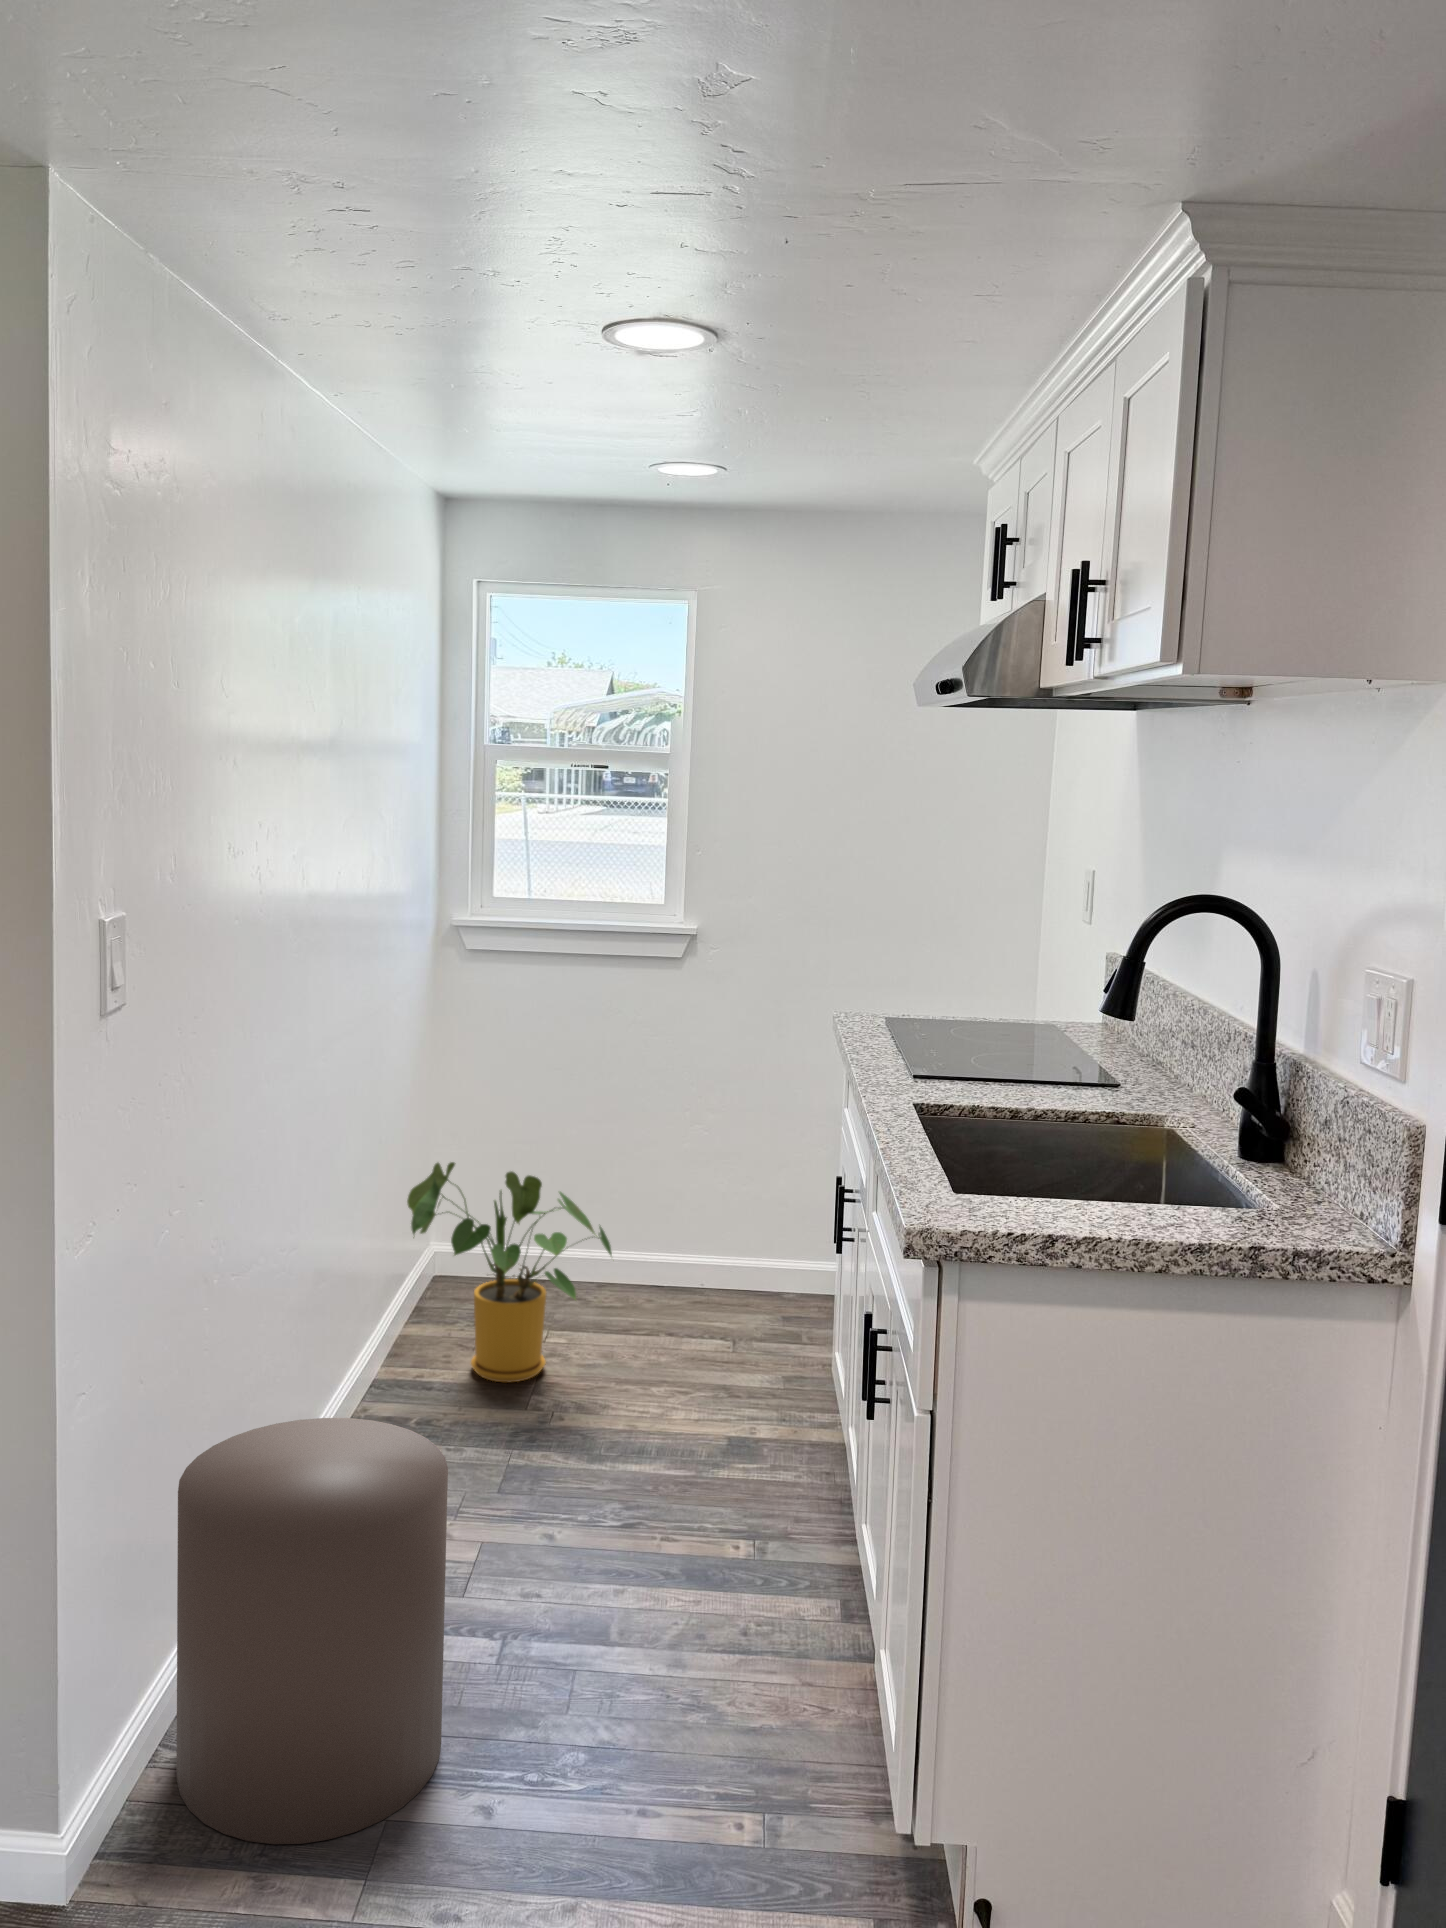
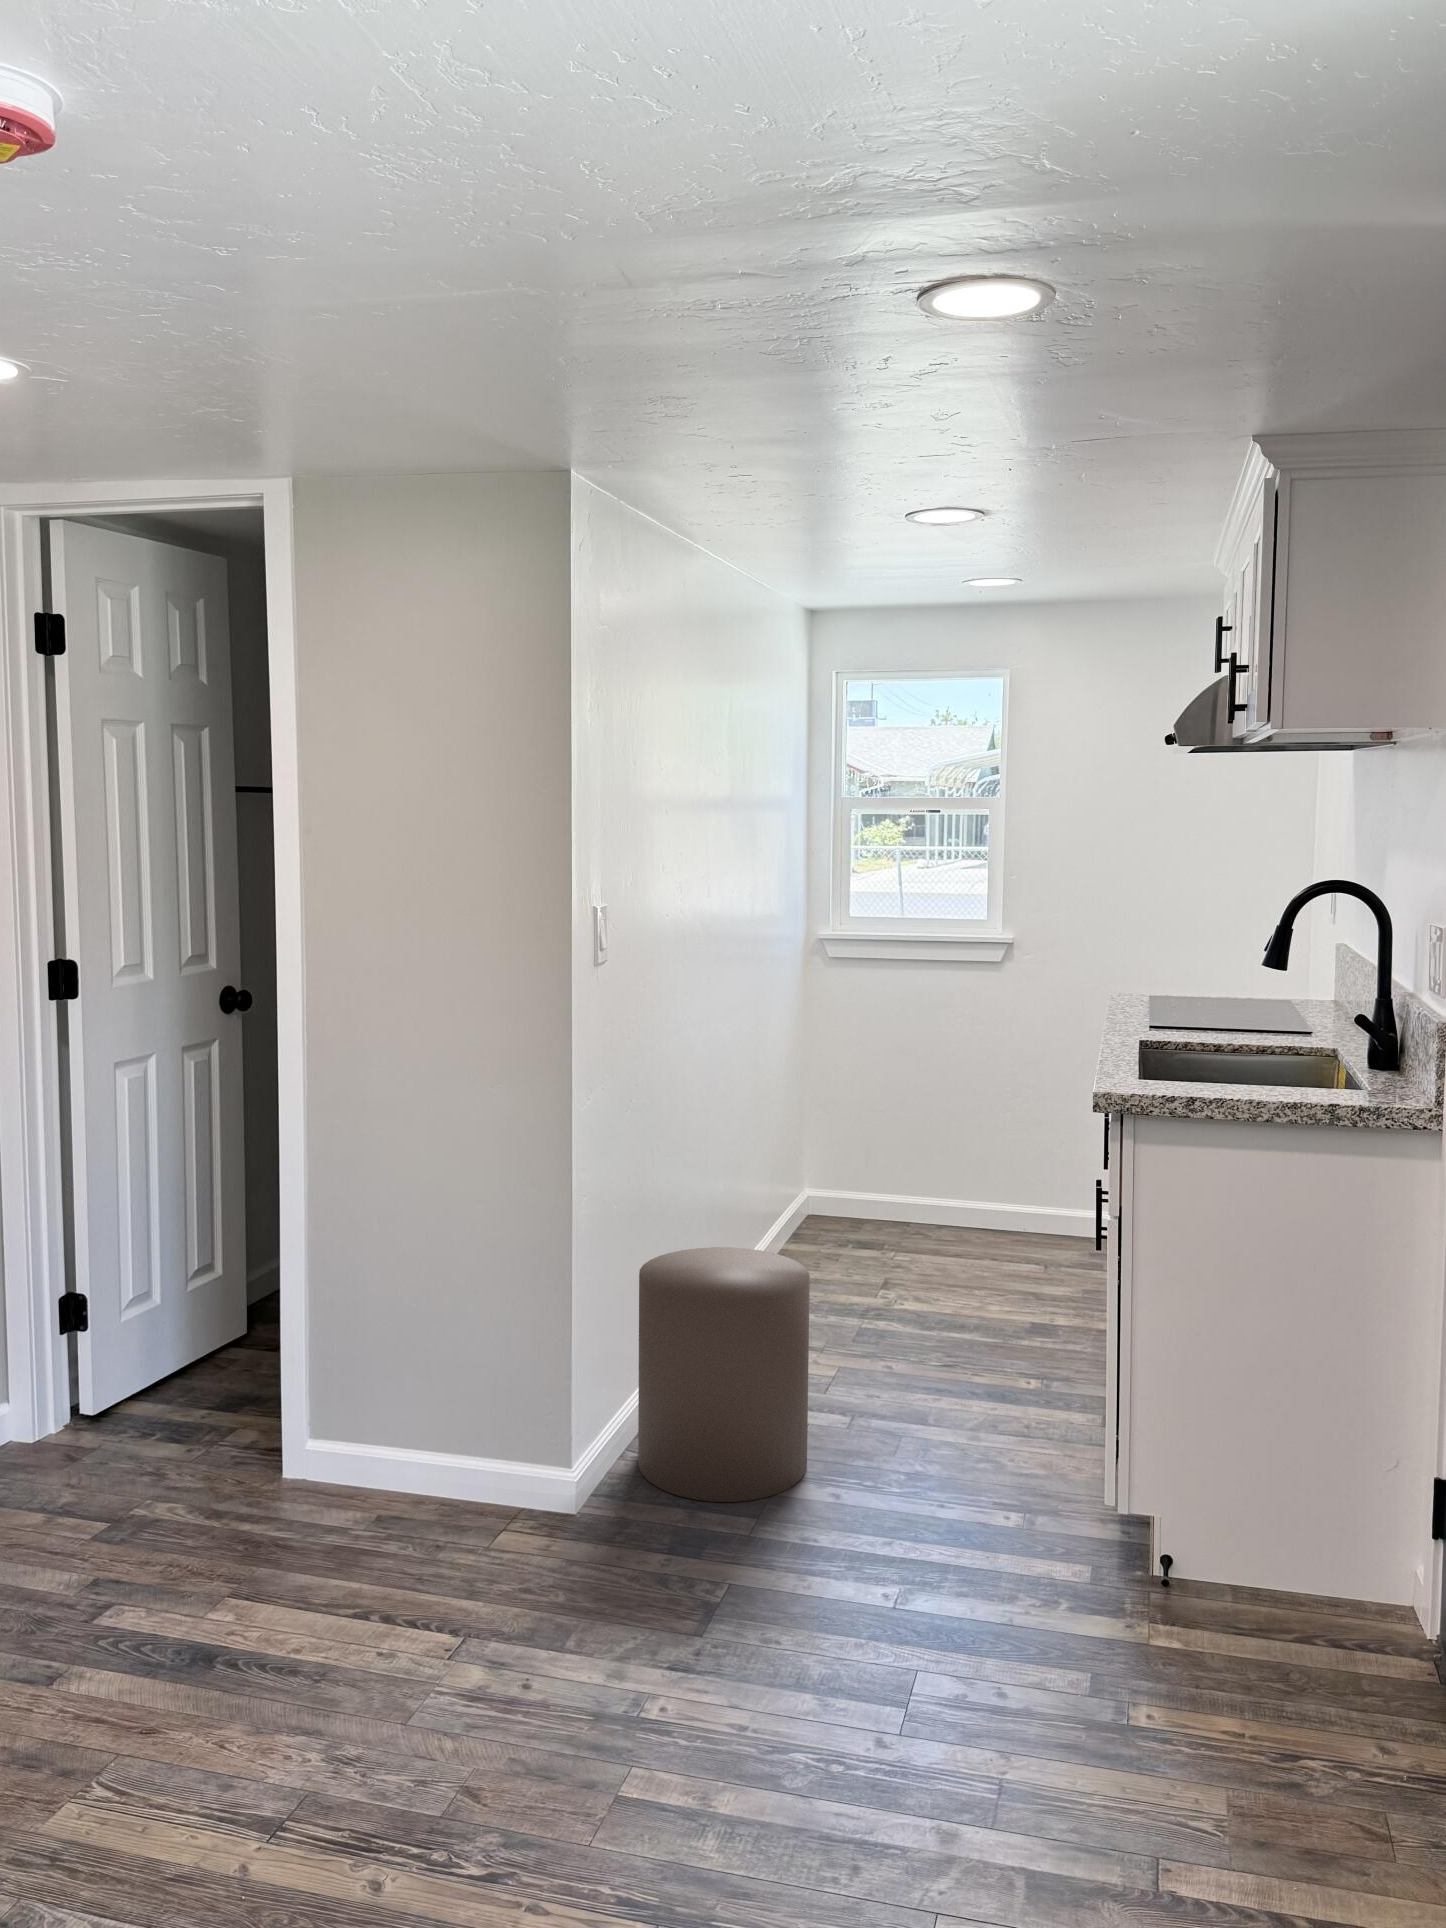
house plant: present [407,1162,612,1382] -> none [788,1113,944,1279]

